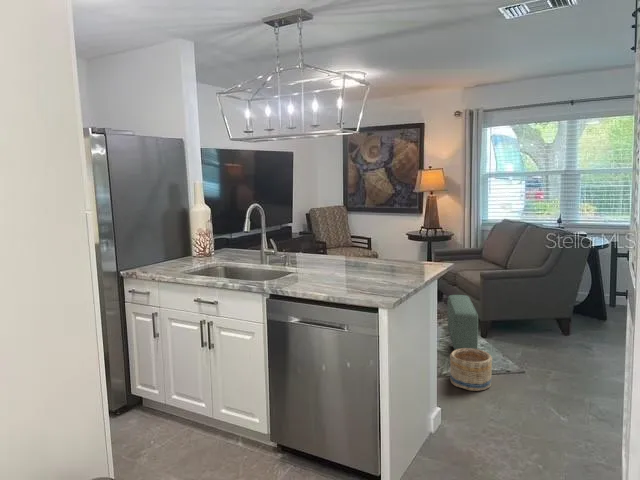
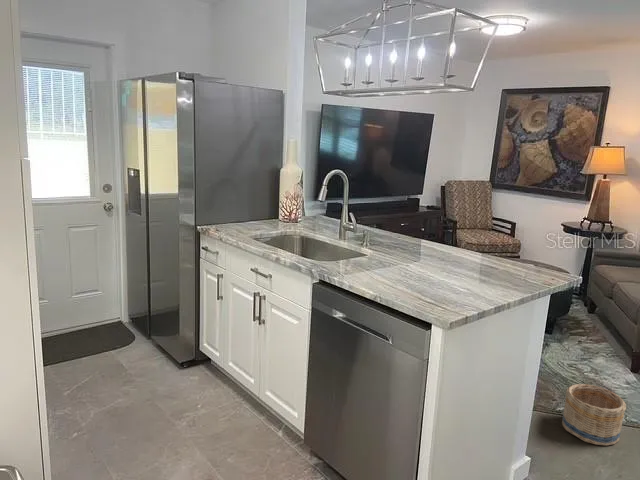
pouf: present [447,295,478,350] -> none [584,311,625,390]

